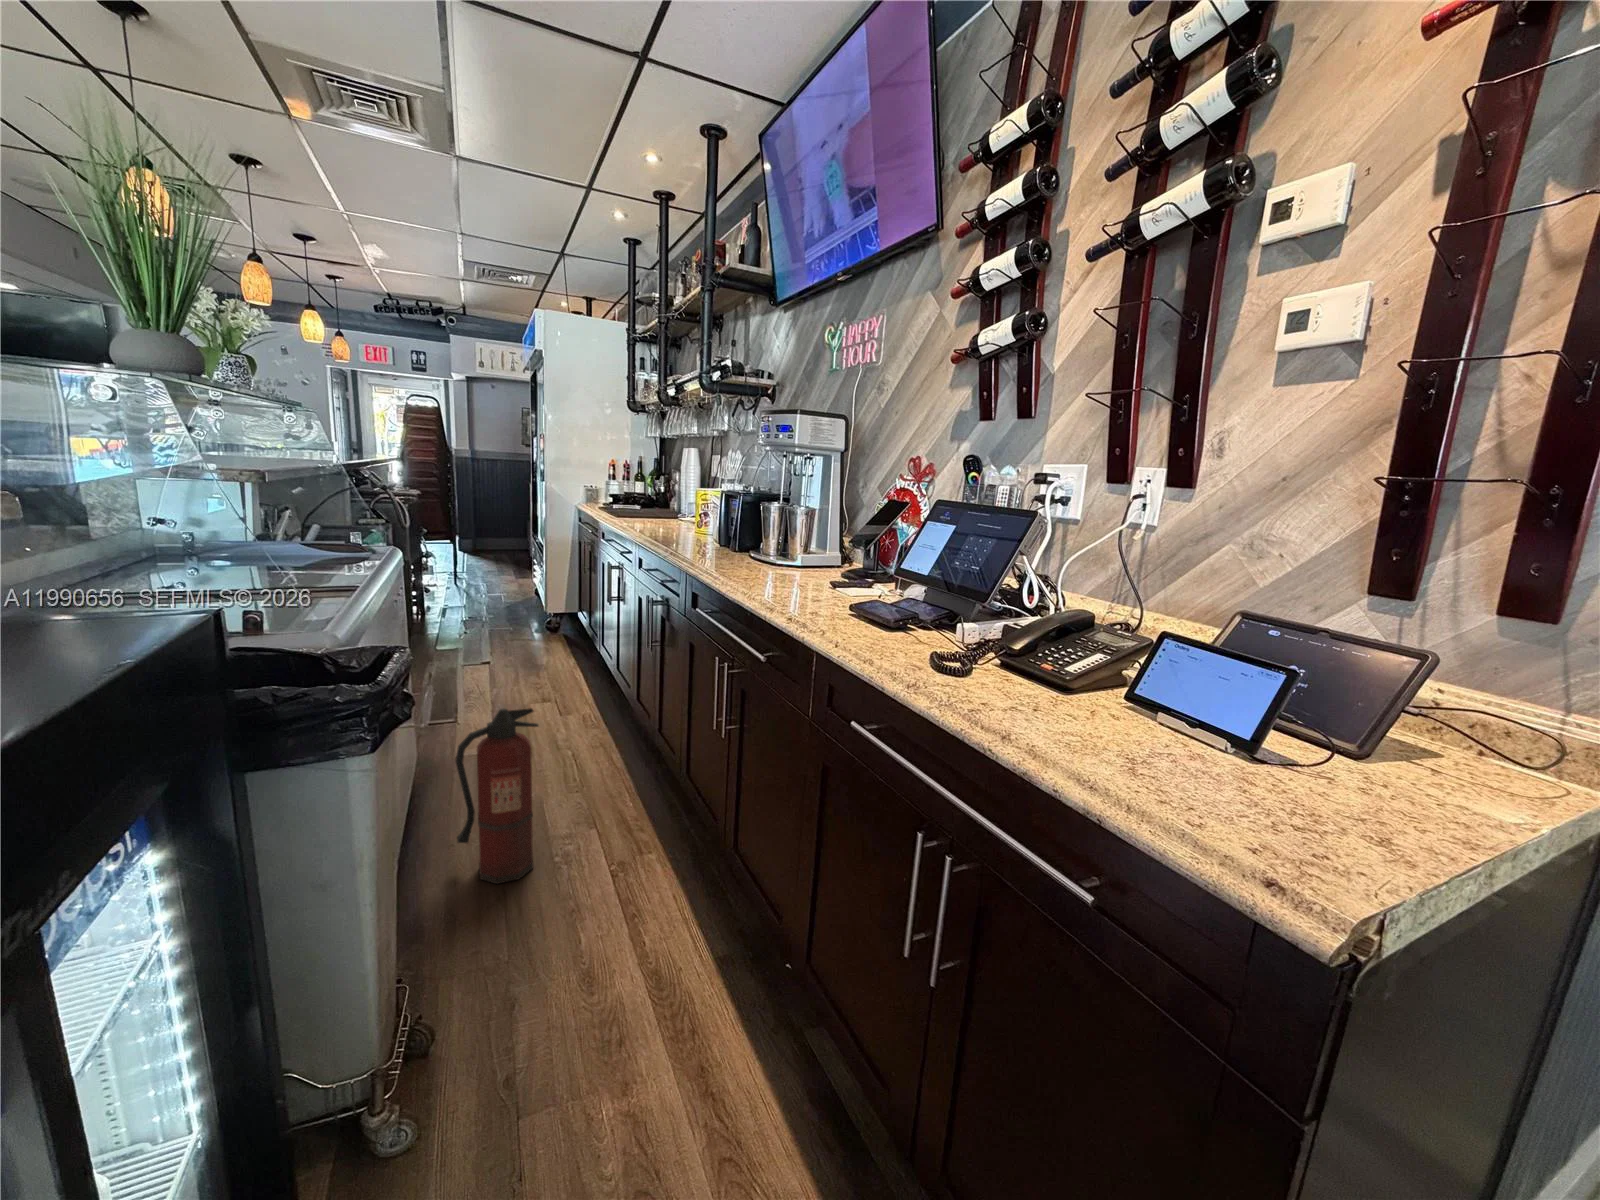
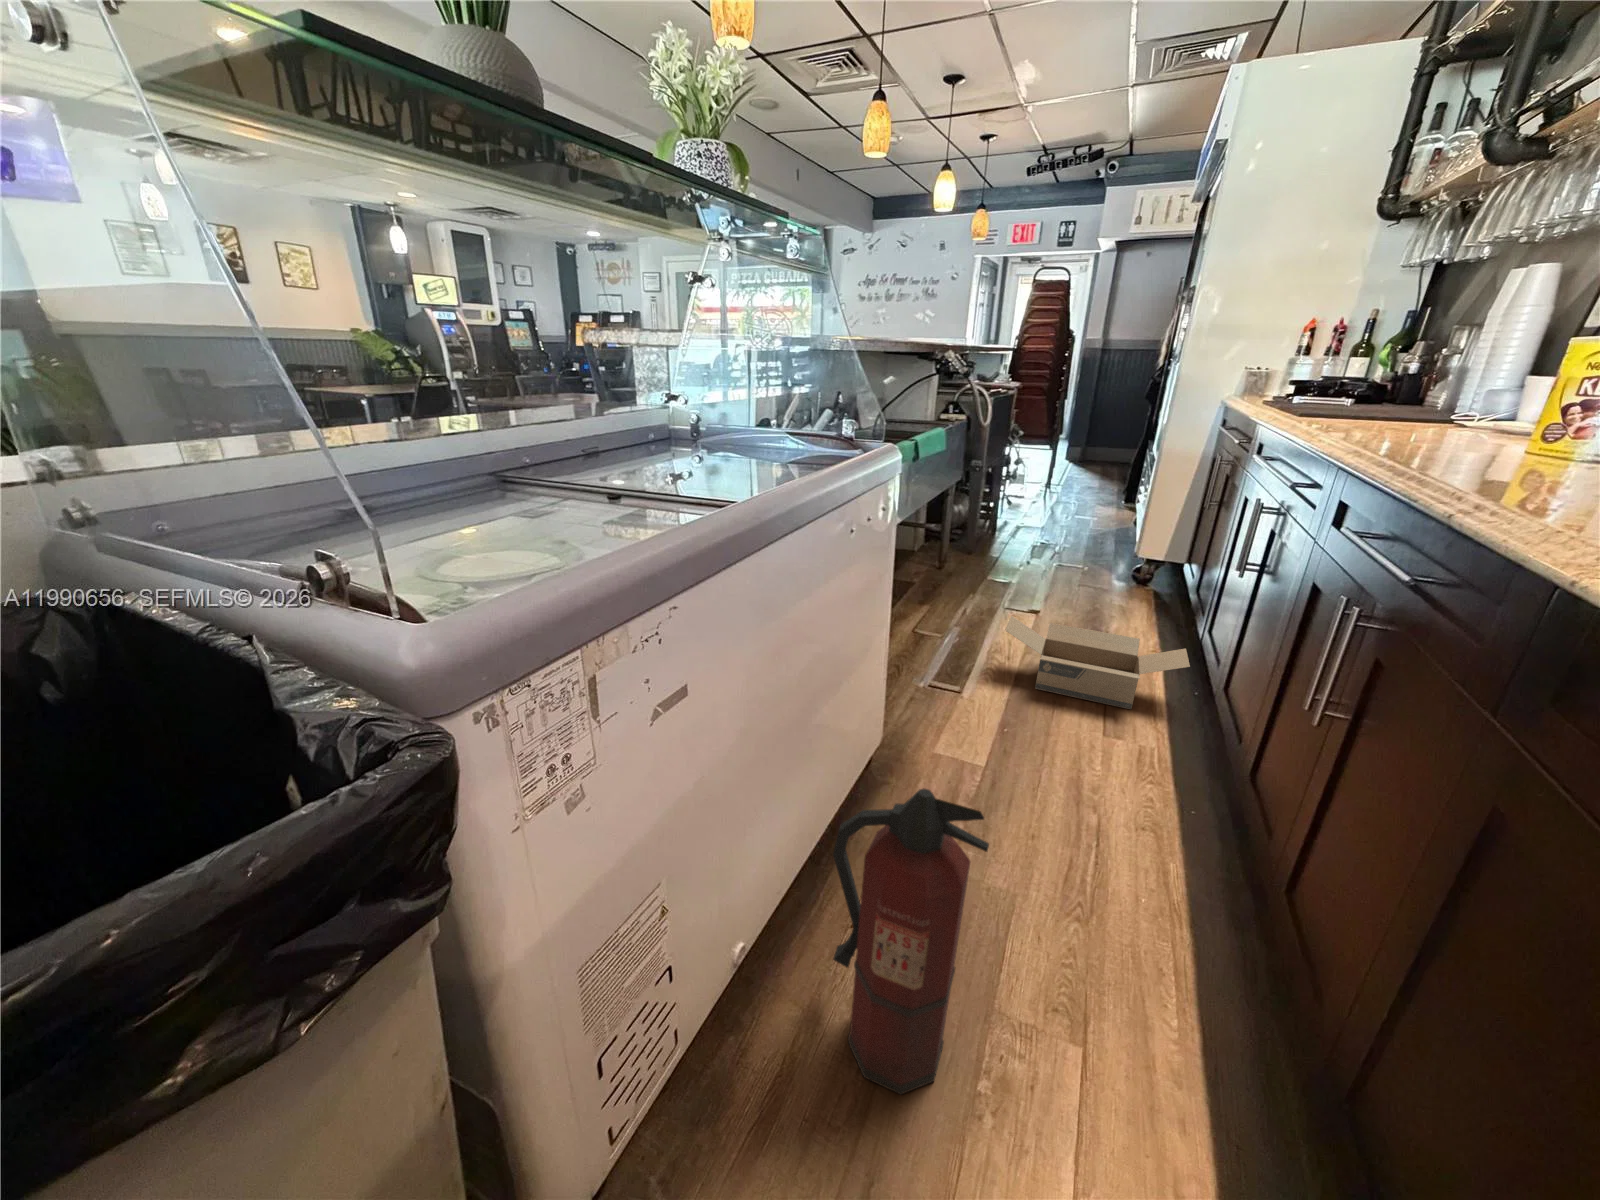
cardboard box: none [478,655,597,705] -> present [1005,616,1190,709]

